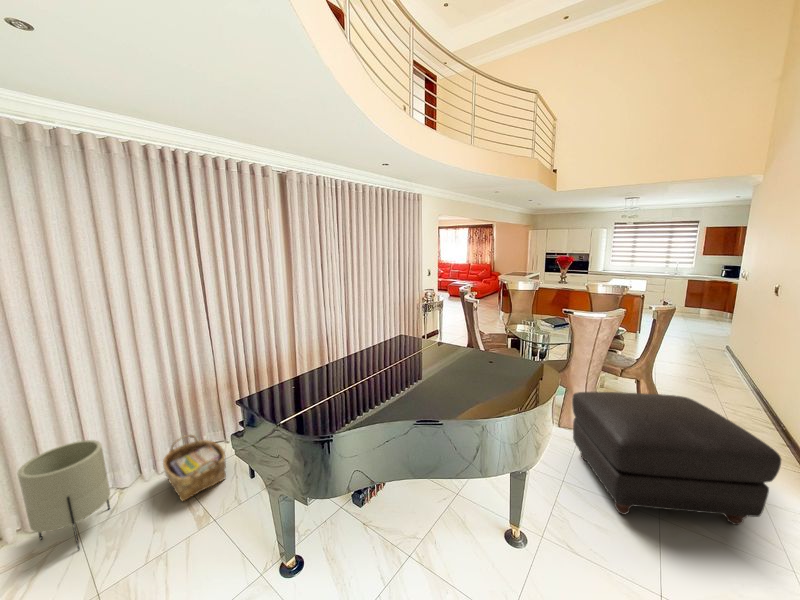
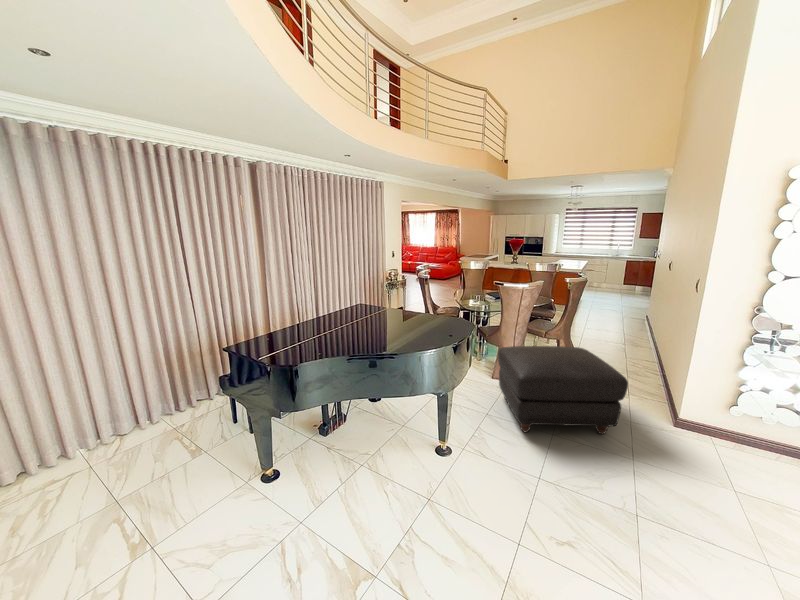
woven basket: present [163,435,226,501] -> none [158,391,213,441]
planter: present [18,440,110,550] -> none [40,392,116,476]

